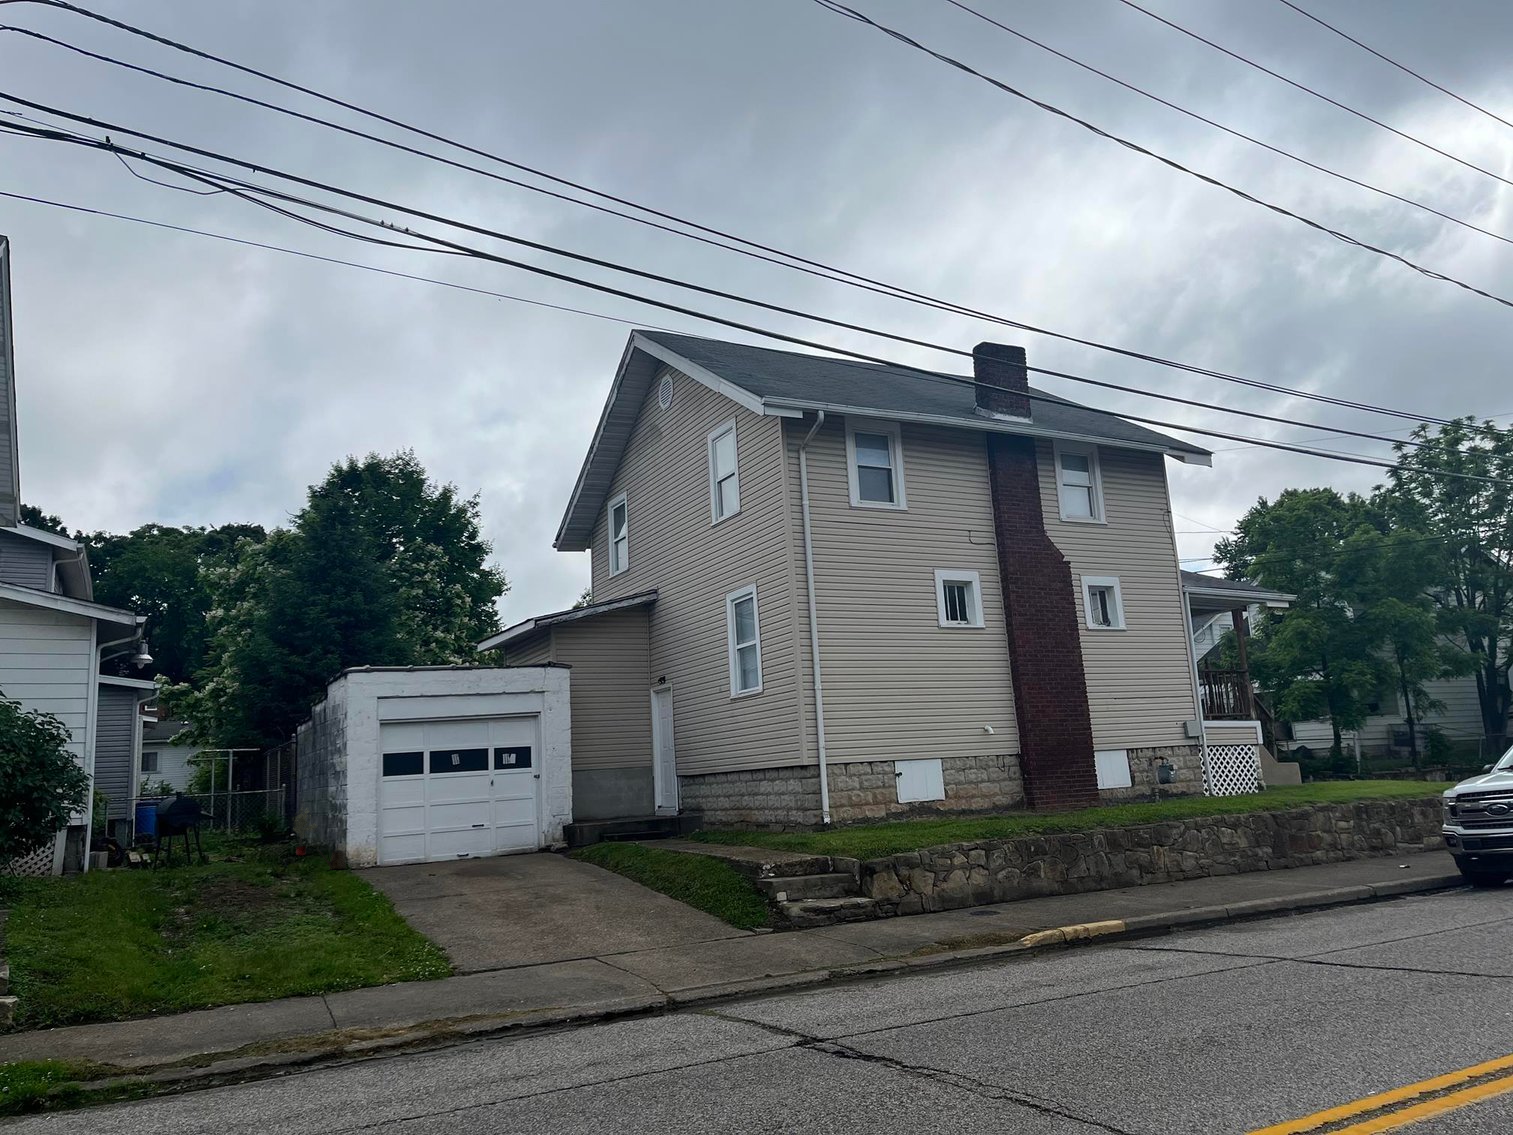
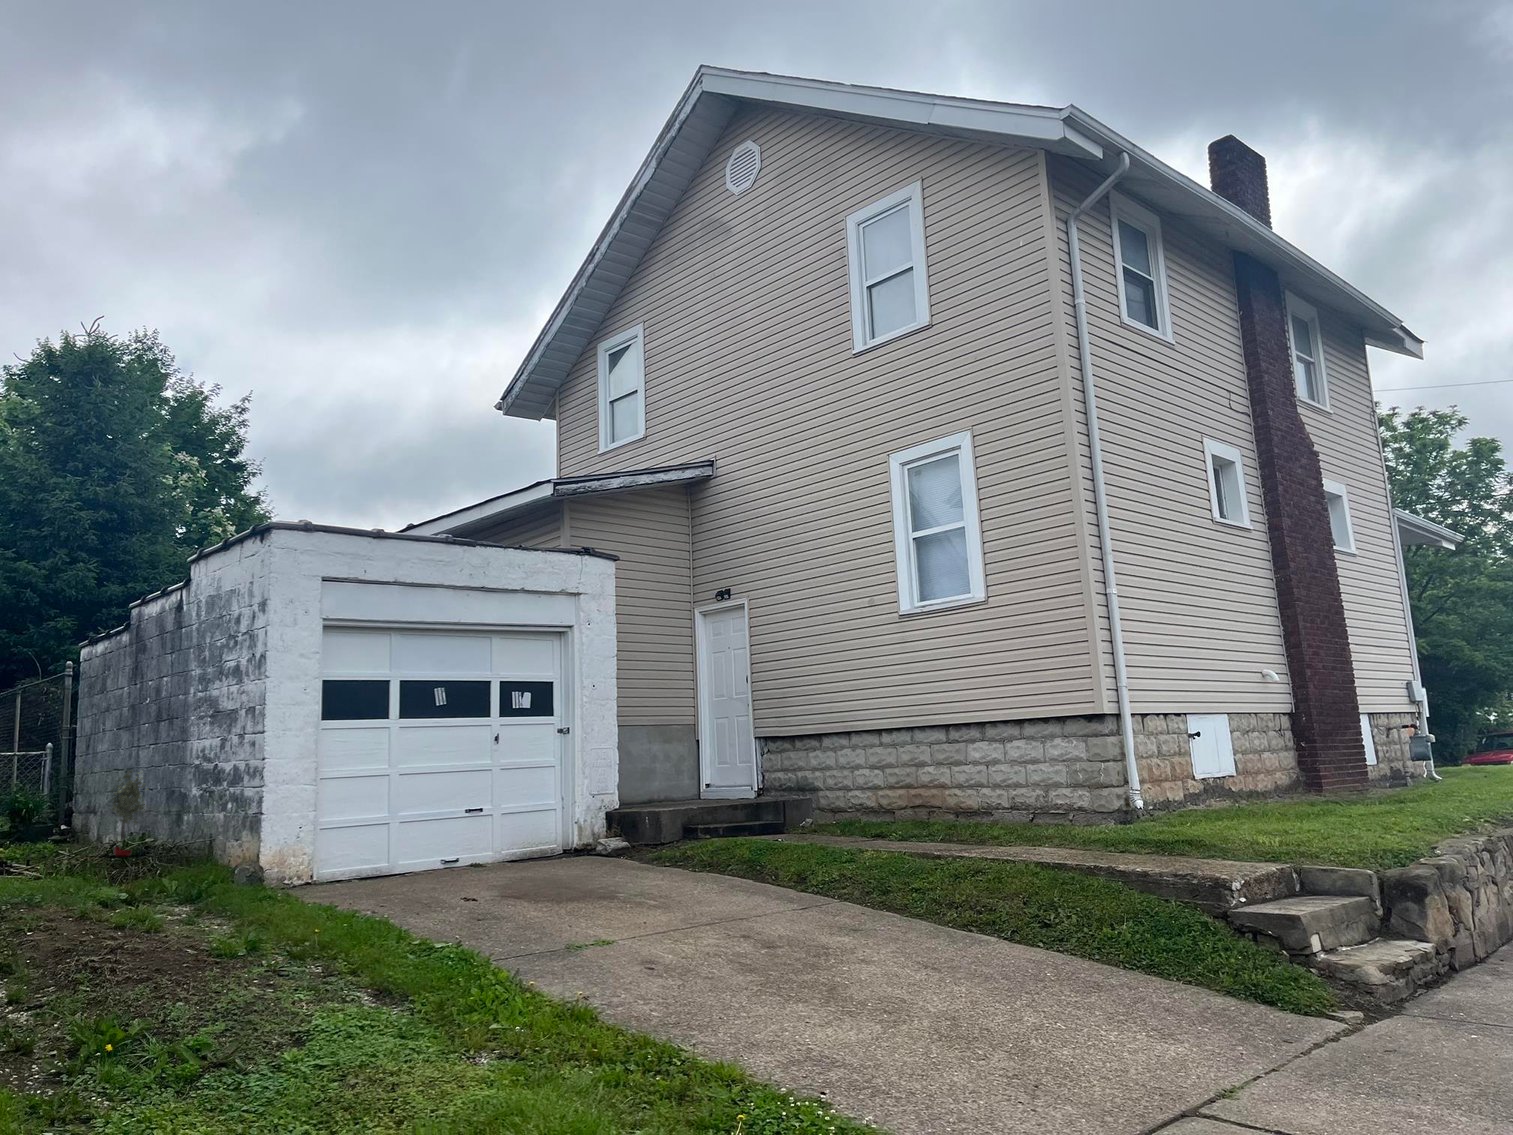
watering can: present [320,850,349,870] -> none [241,842,297,883]

